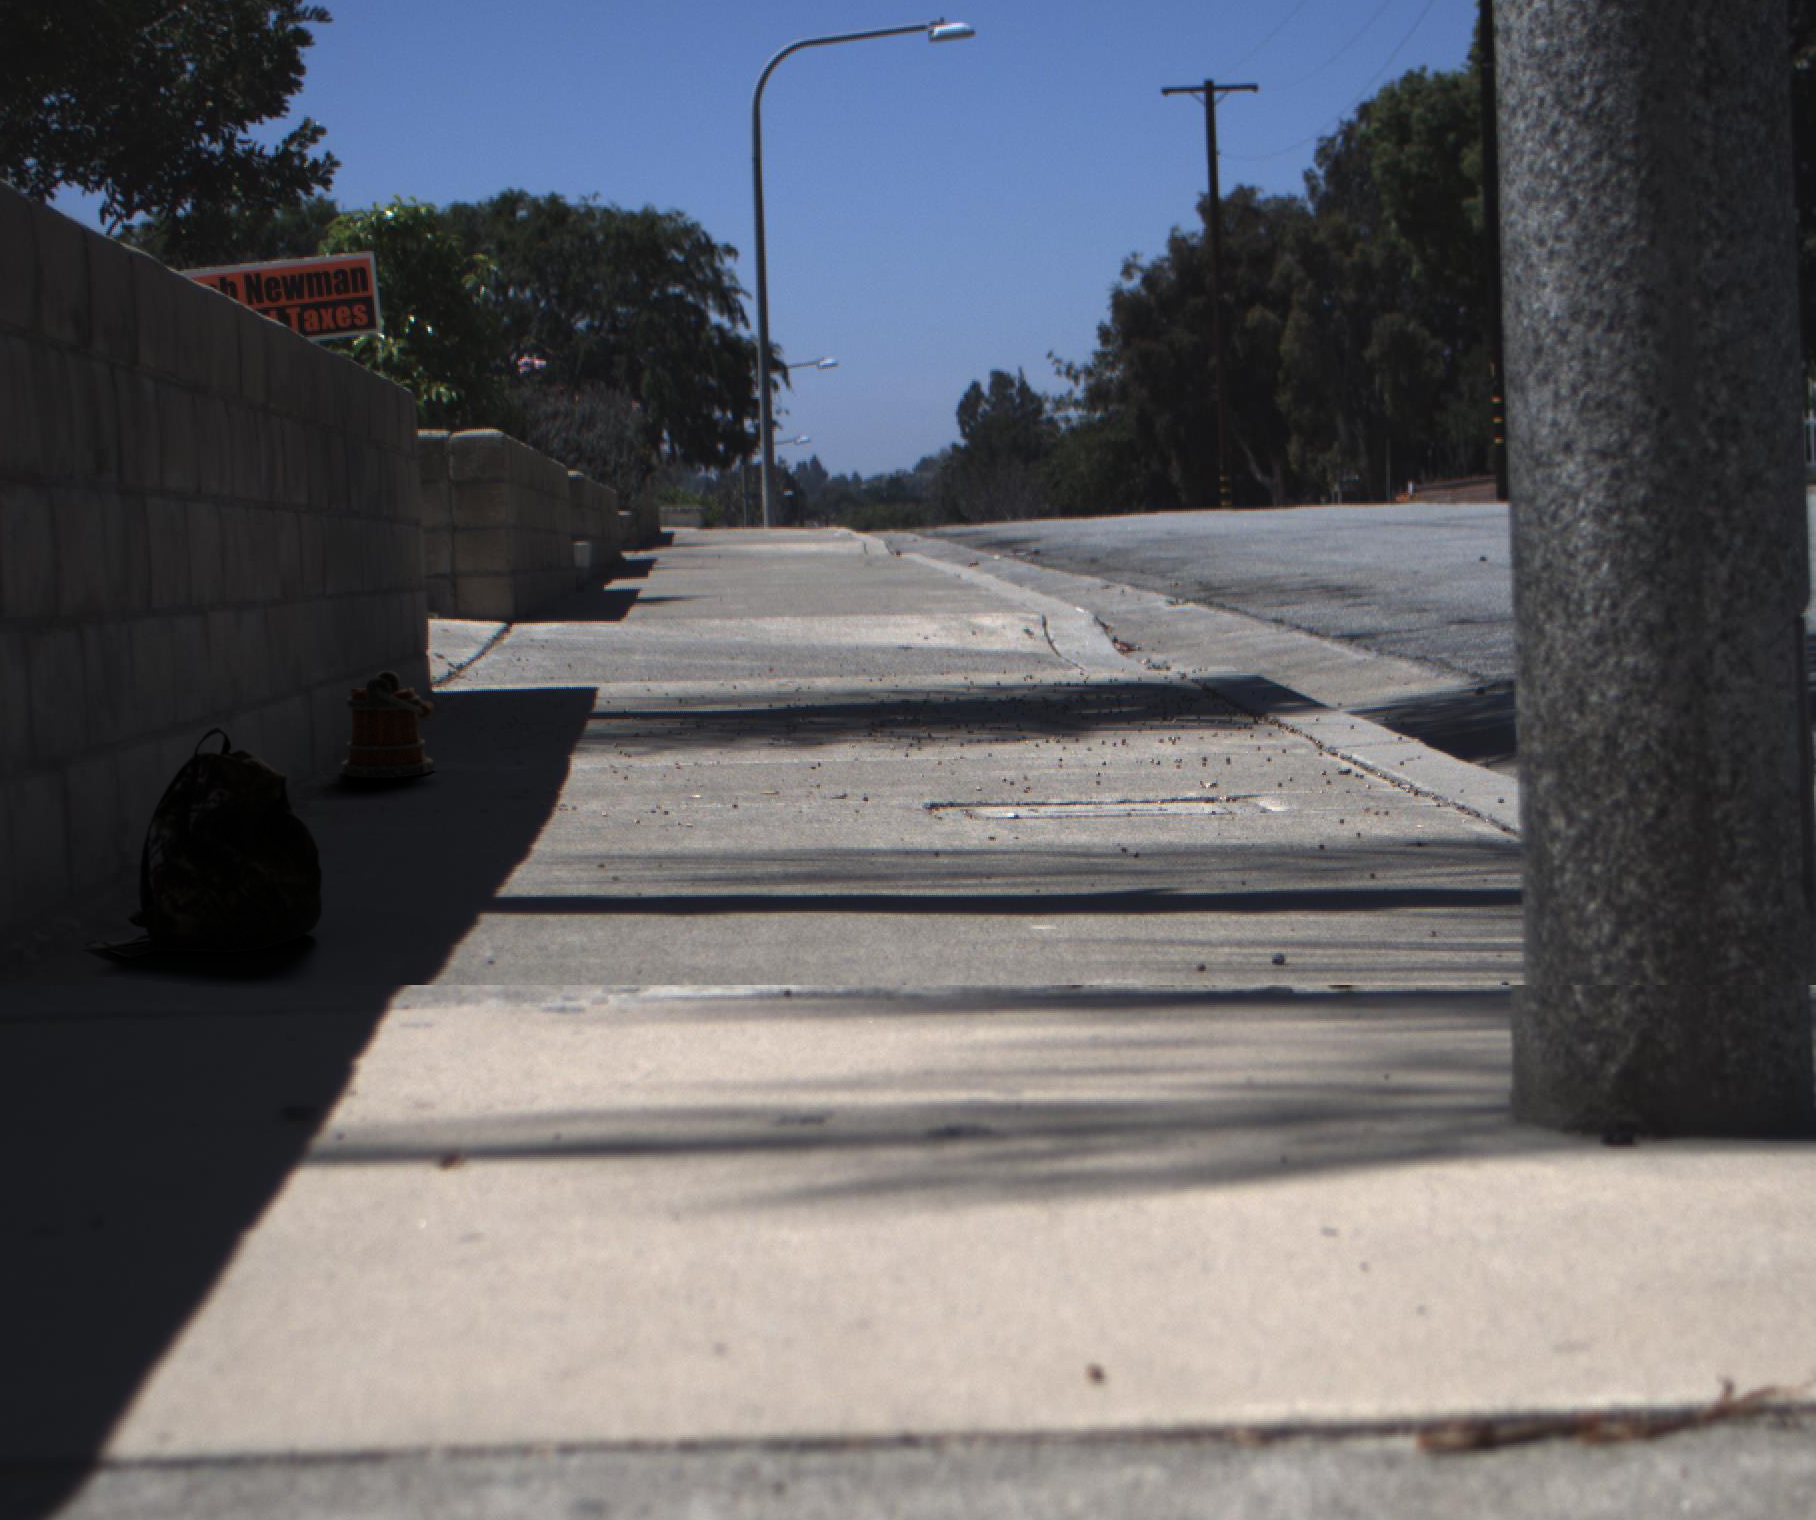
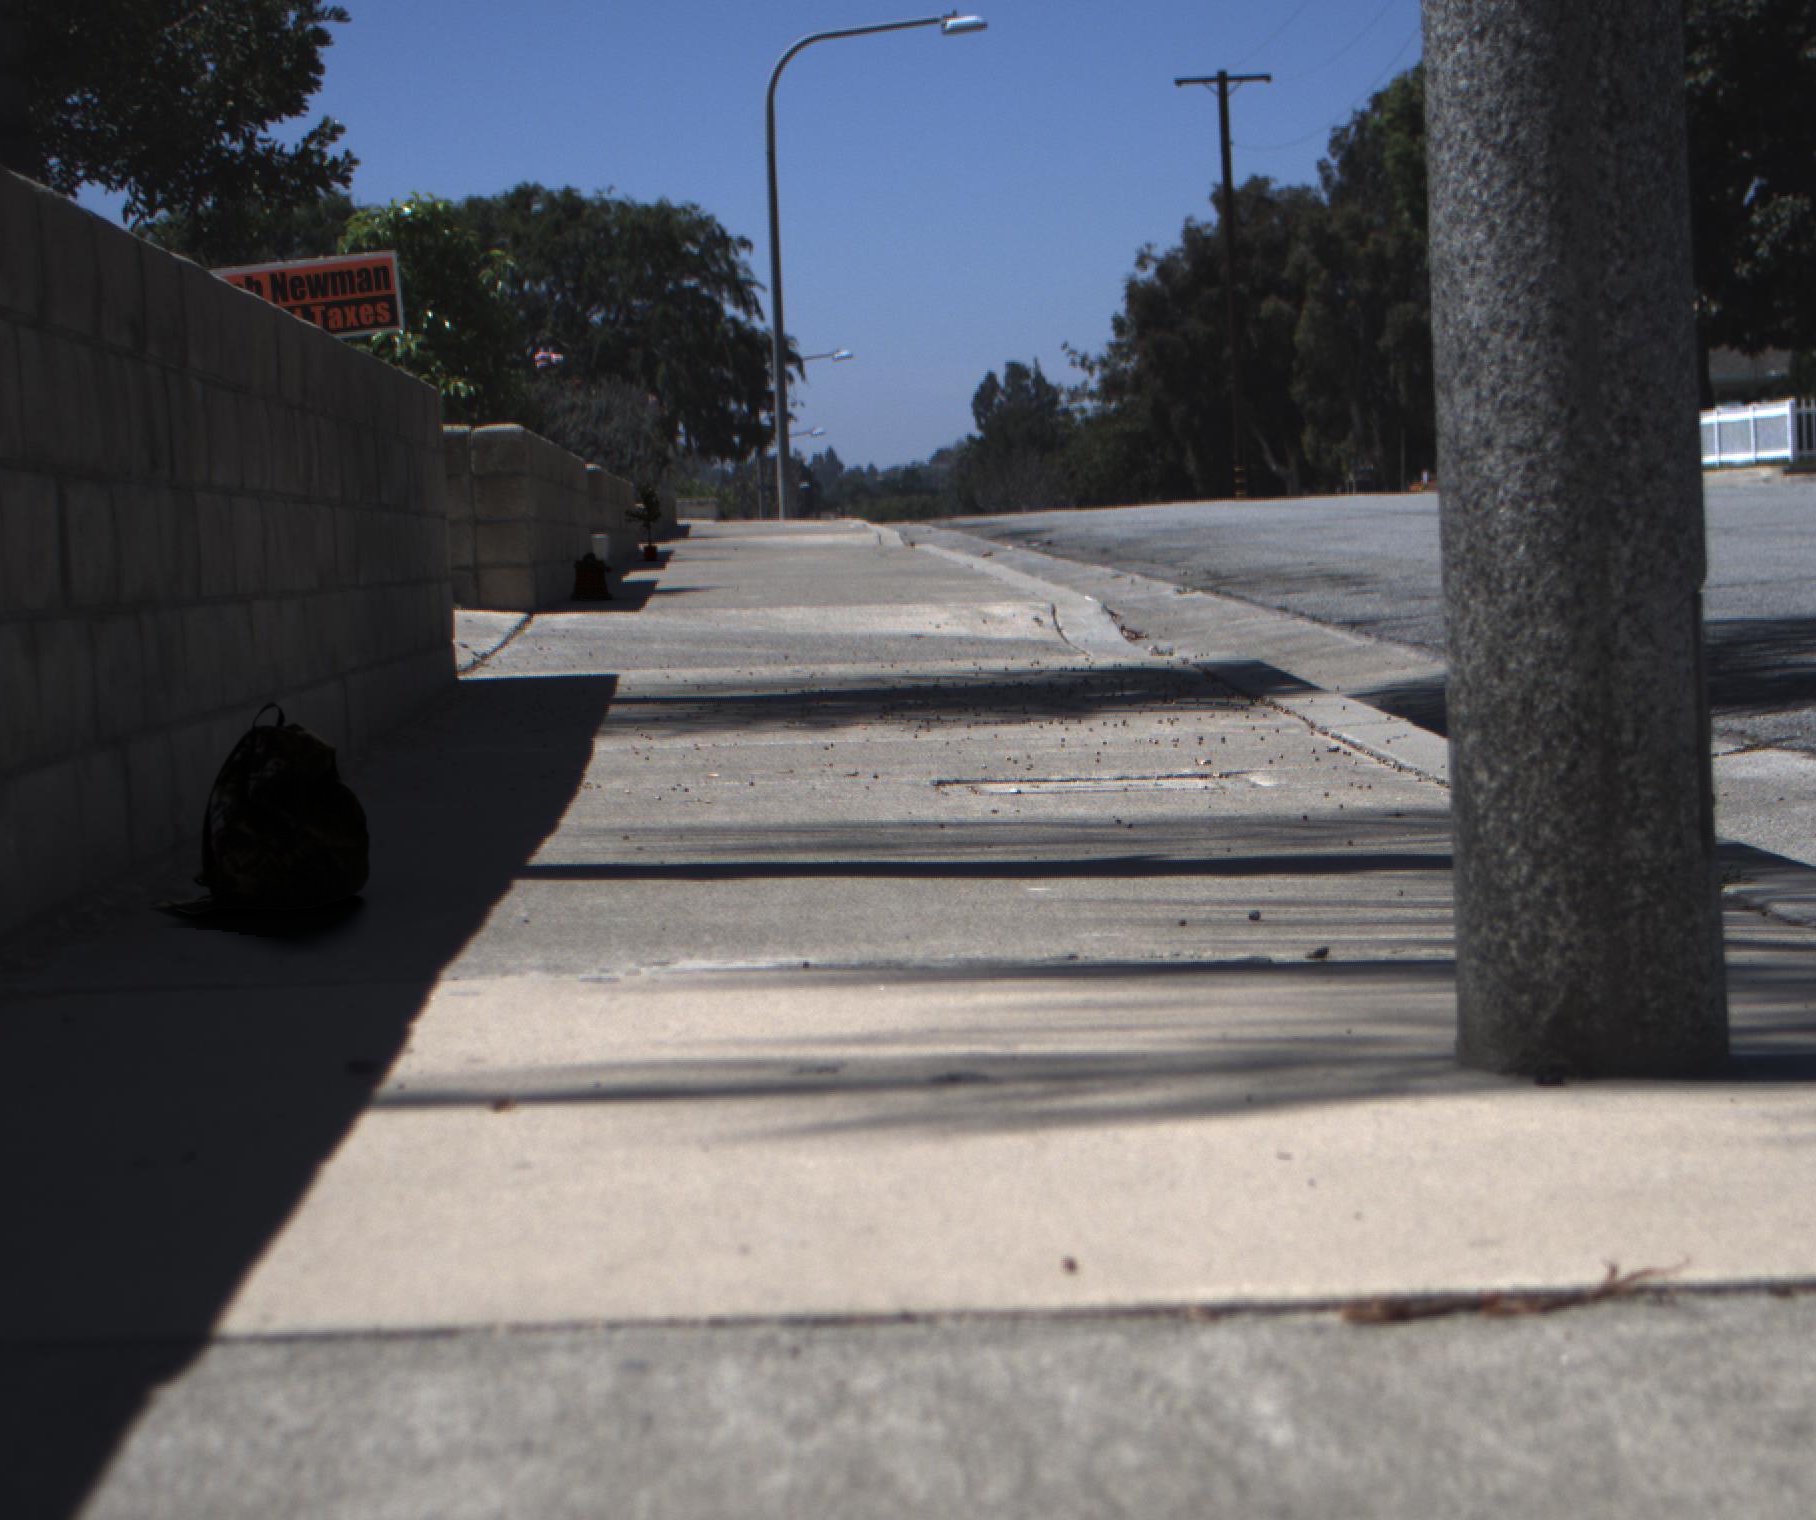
potted tree: none [612,489,654,569] -> present [625,481,662,561]
bucket: present [340,671,436,778] -> present [570,552,613,601]

